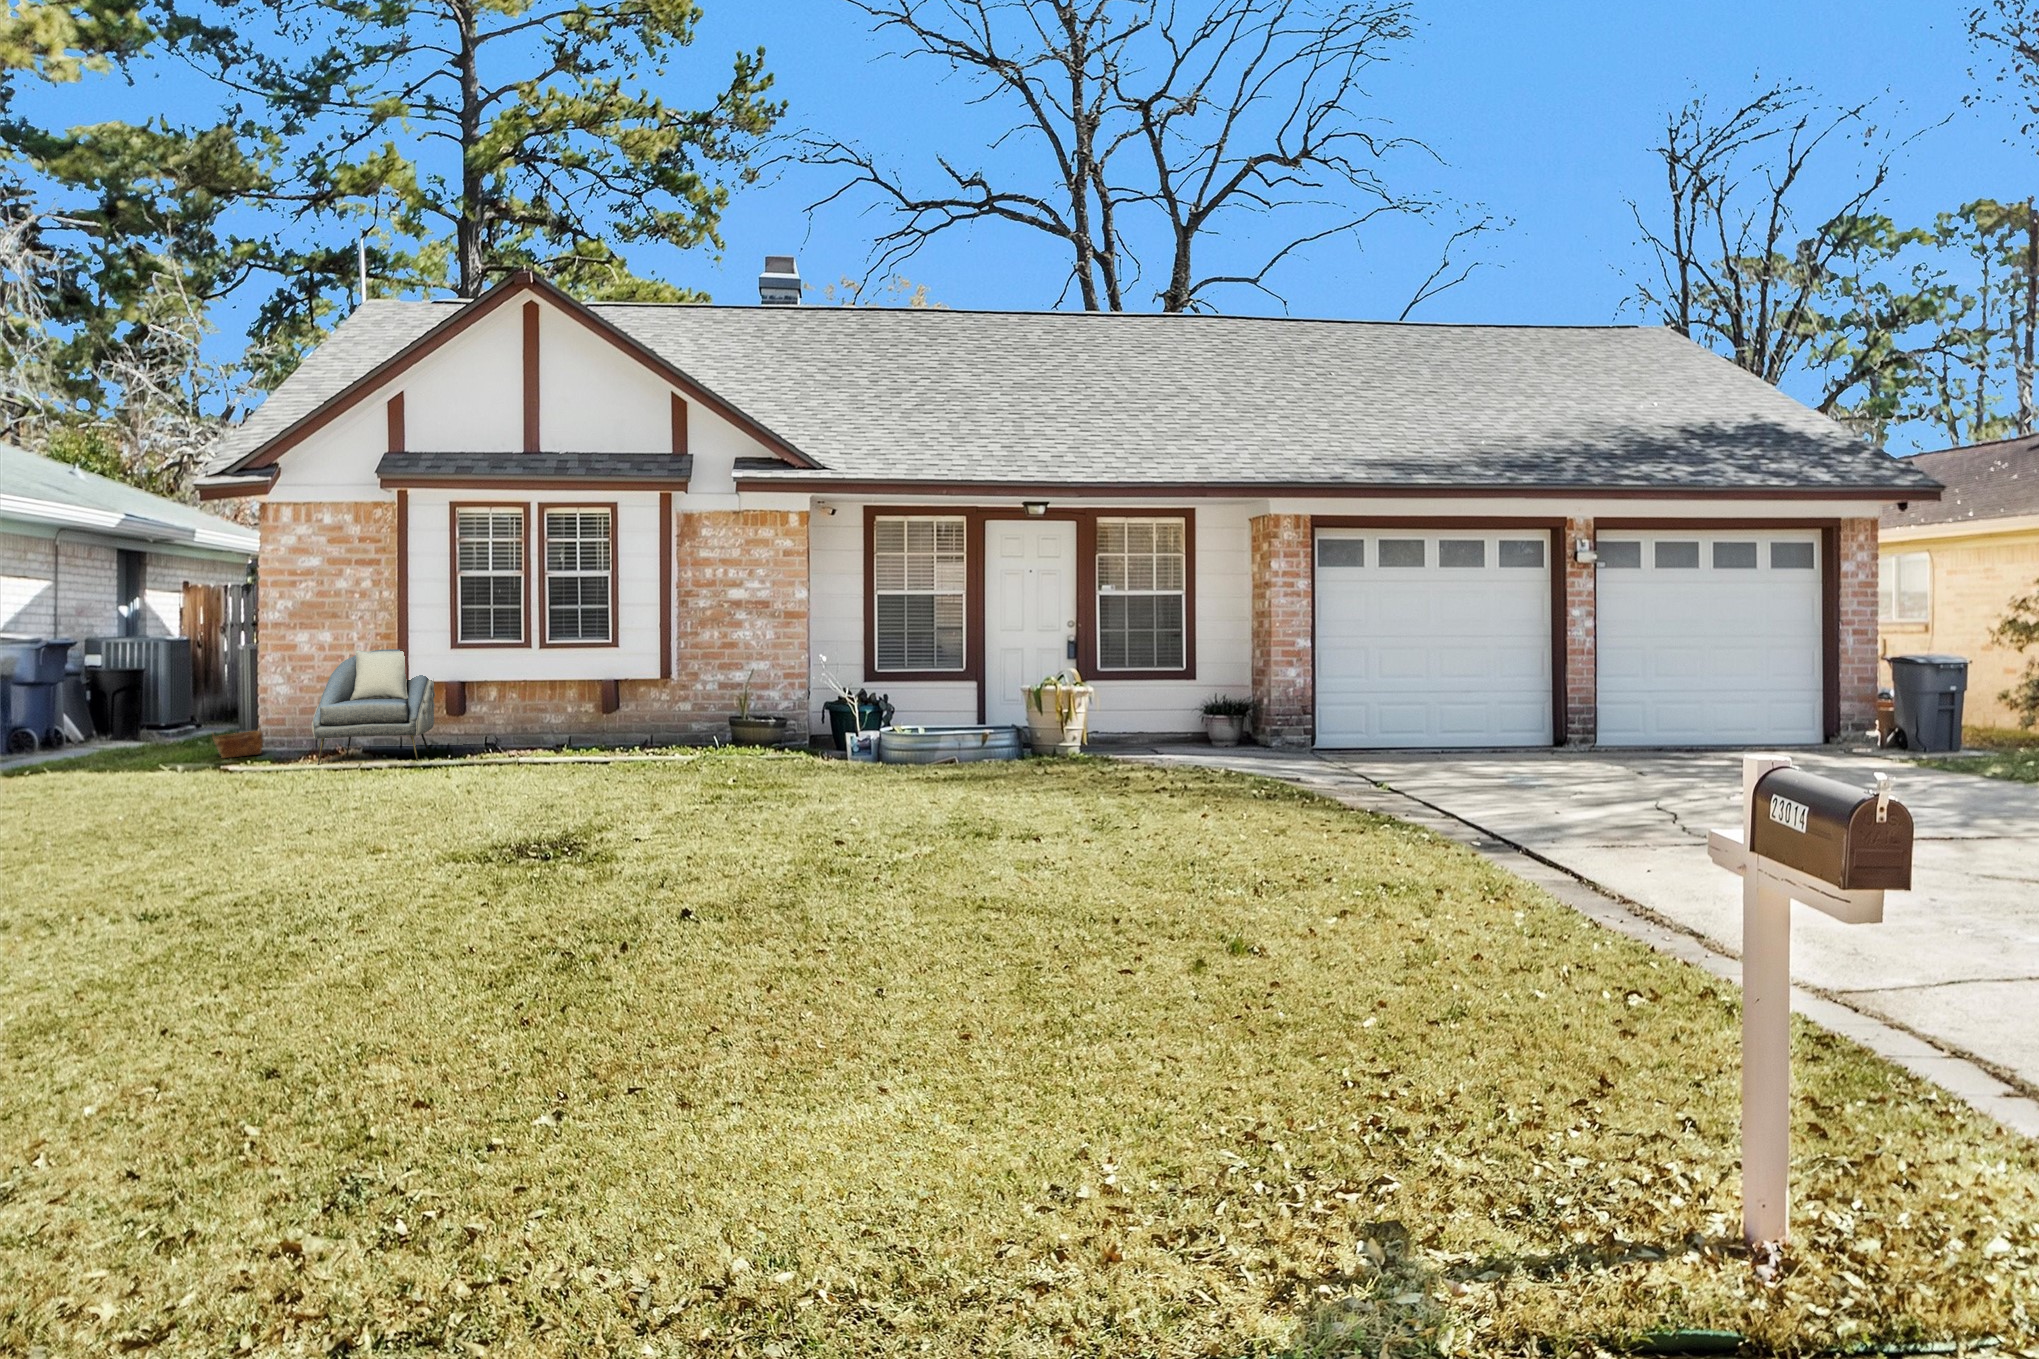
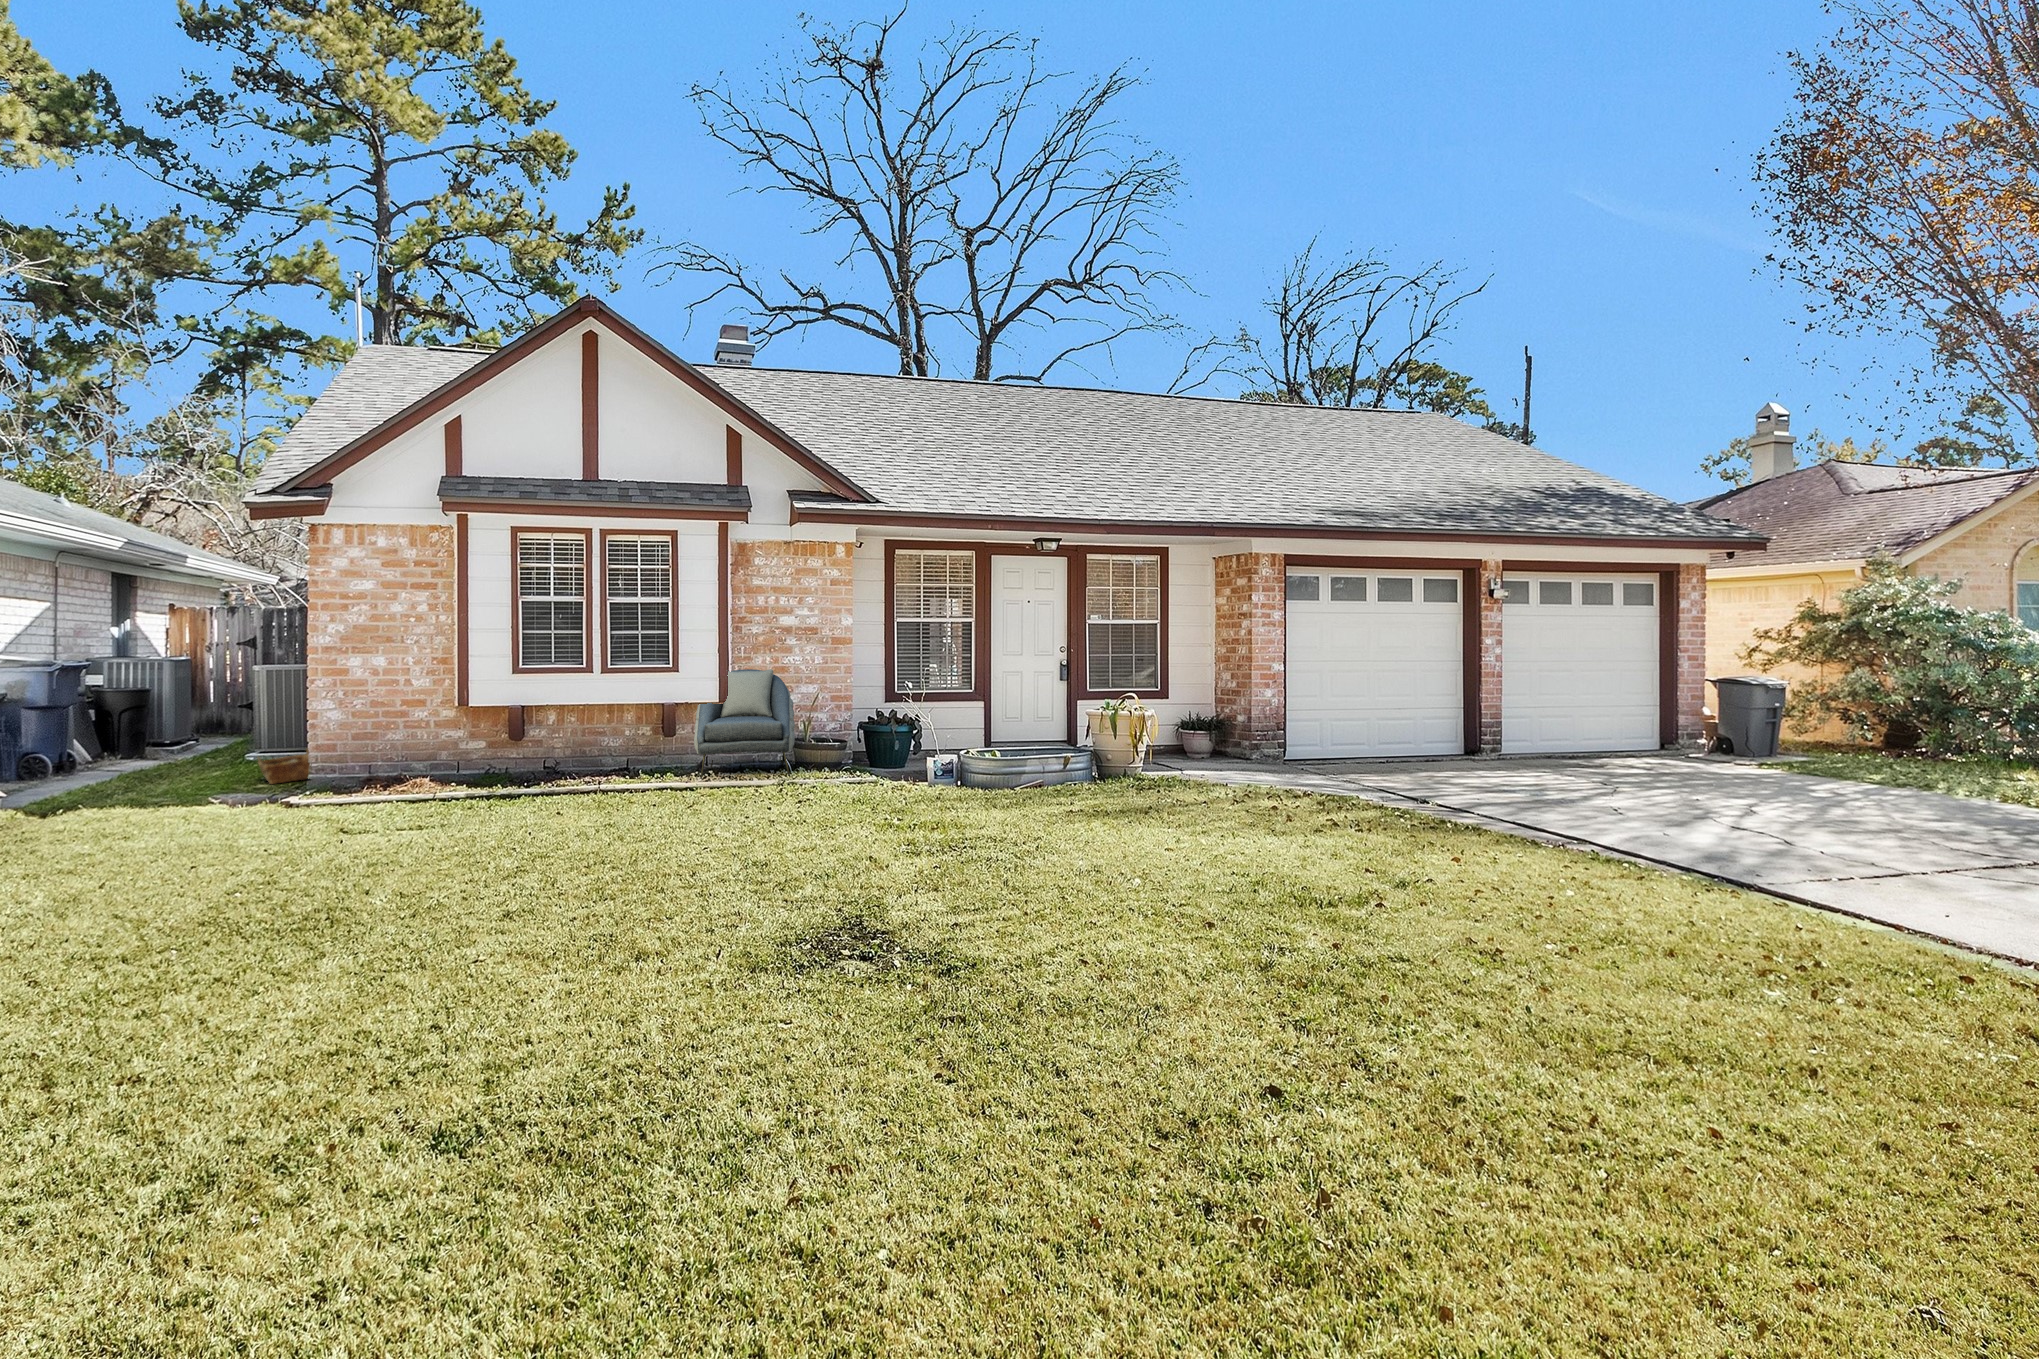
armchair: present [312,649,435,765] -> present [694,669,795,779]

